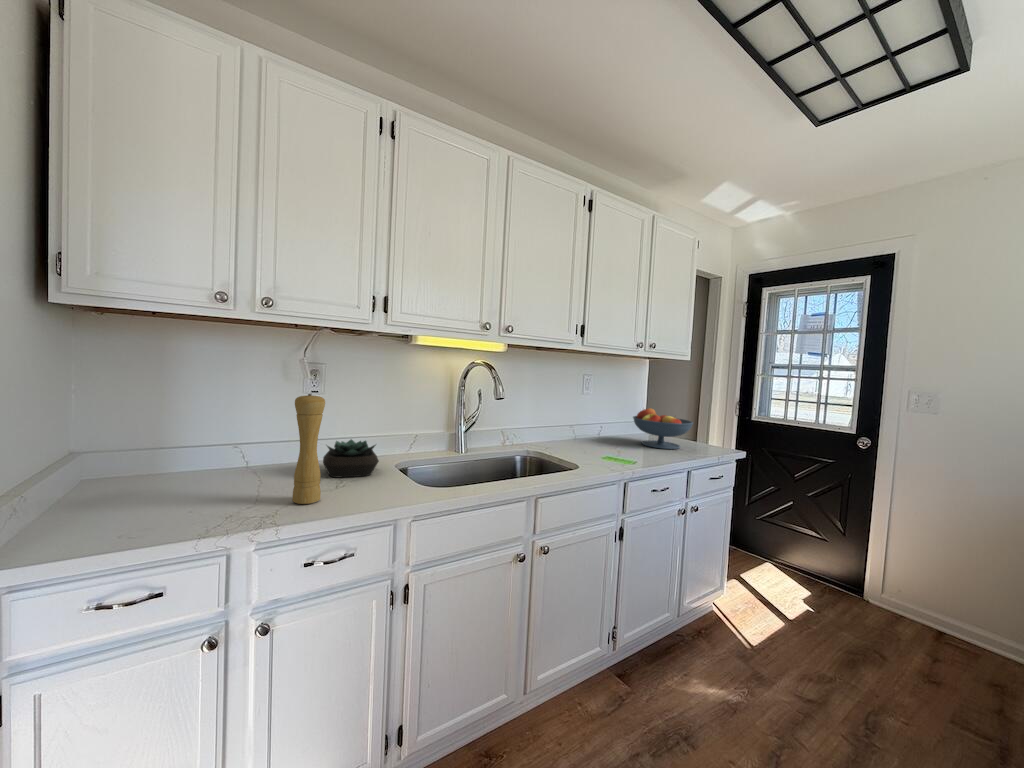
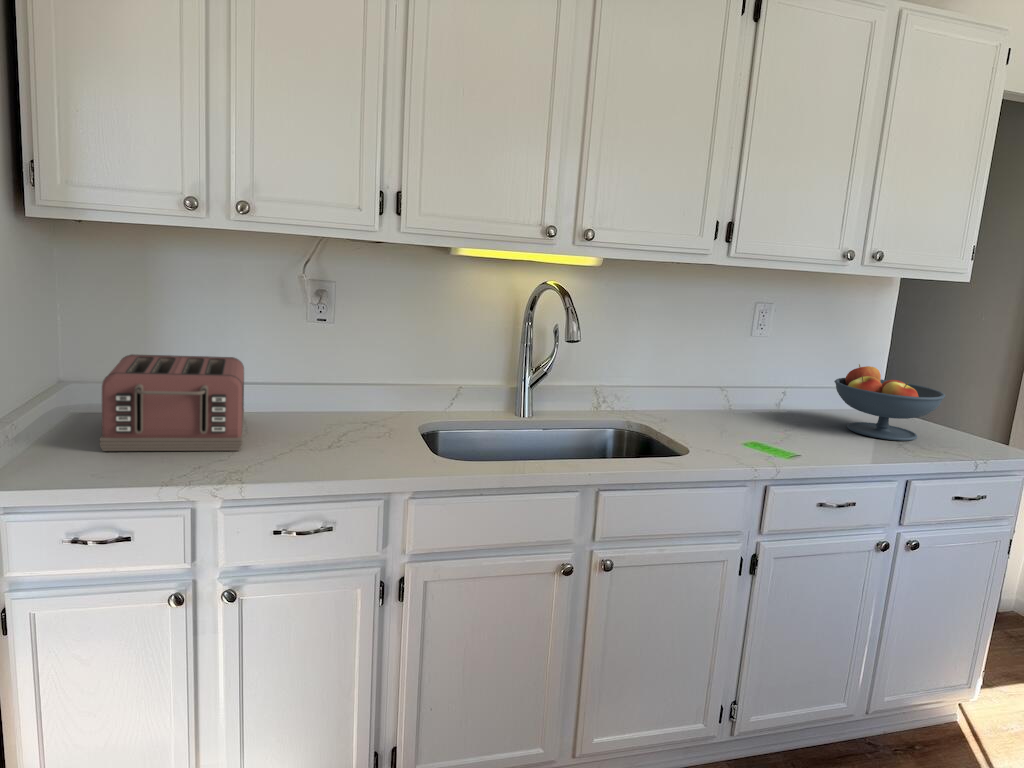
pepper mill: present [292,394,325,504] -> none [268,328,305,463]
toaster: none [125,422,267,511] -> present [99,354,244,451]
succulent plant: present [323,439,379,478] -> none [315,387,388,438]

